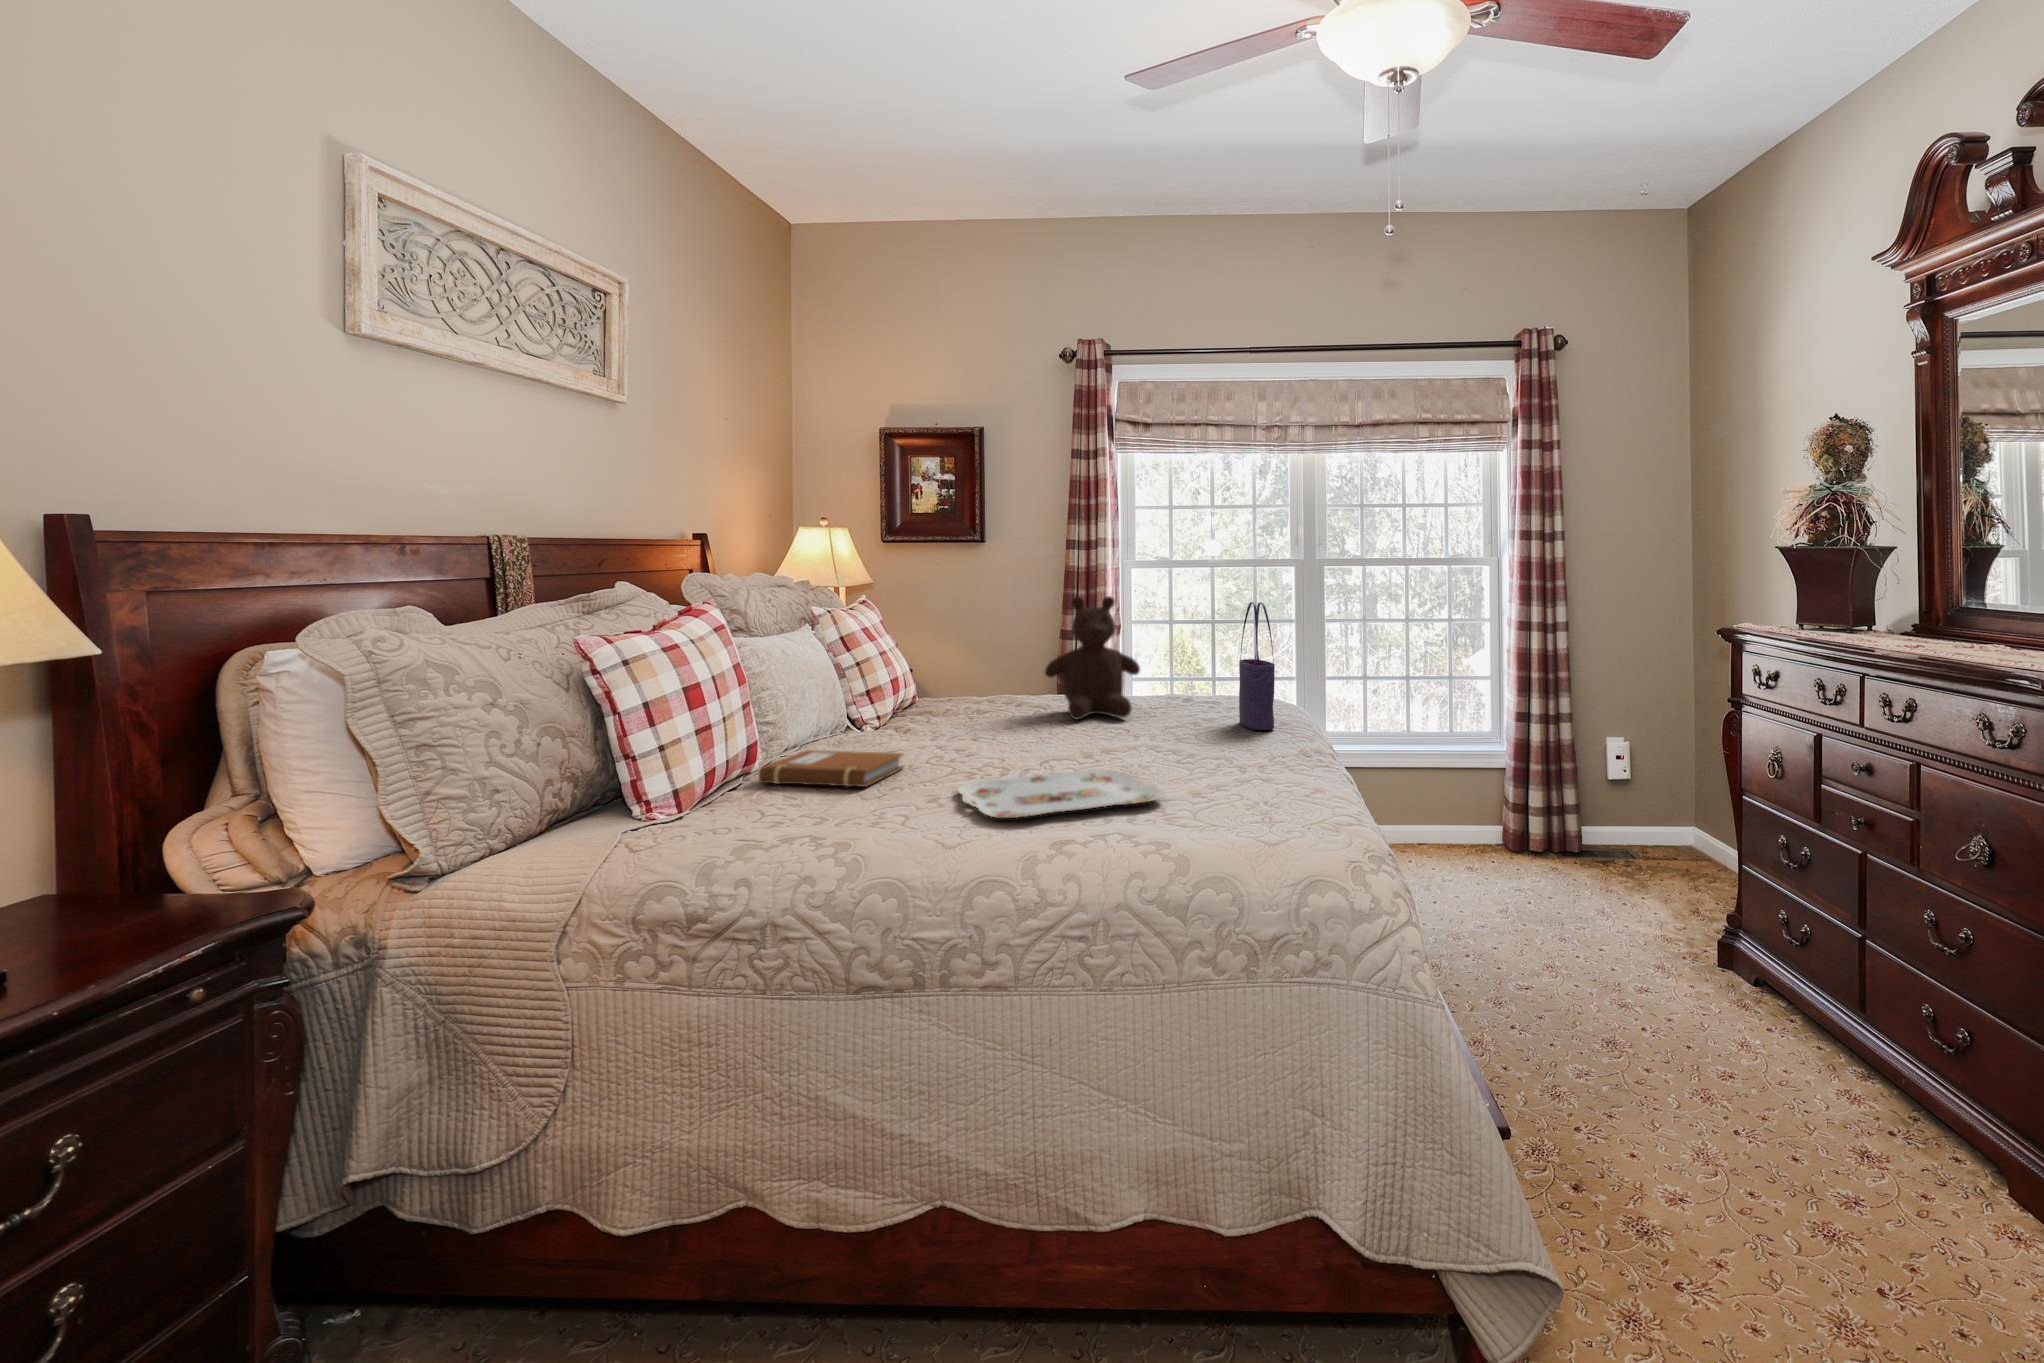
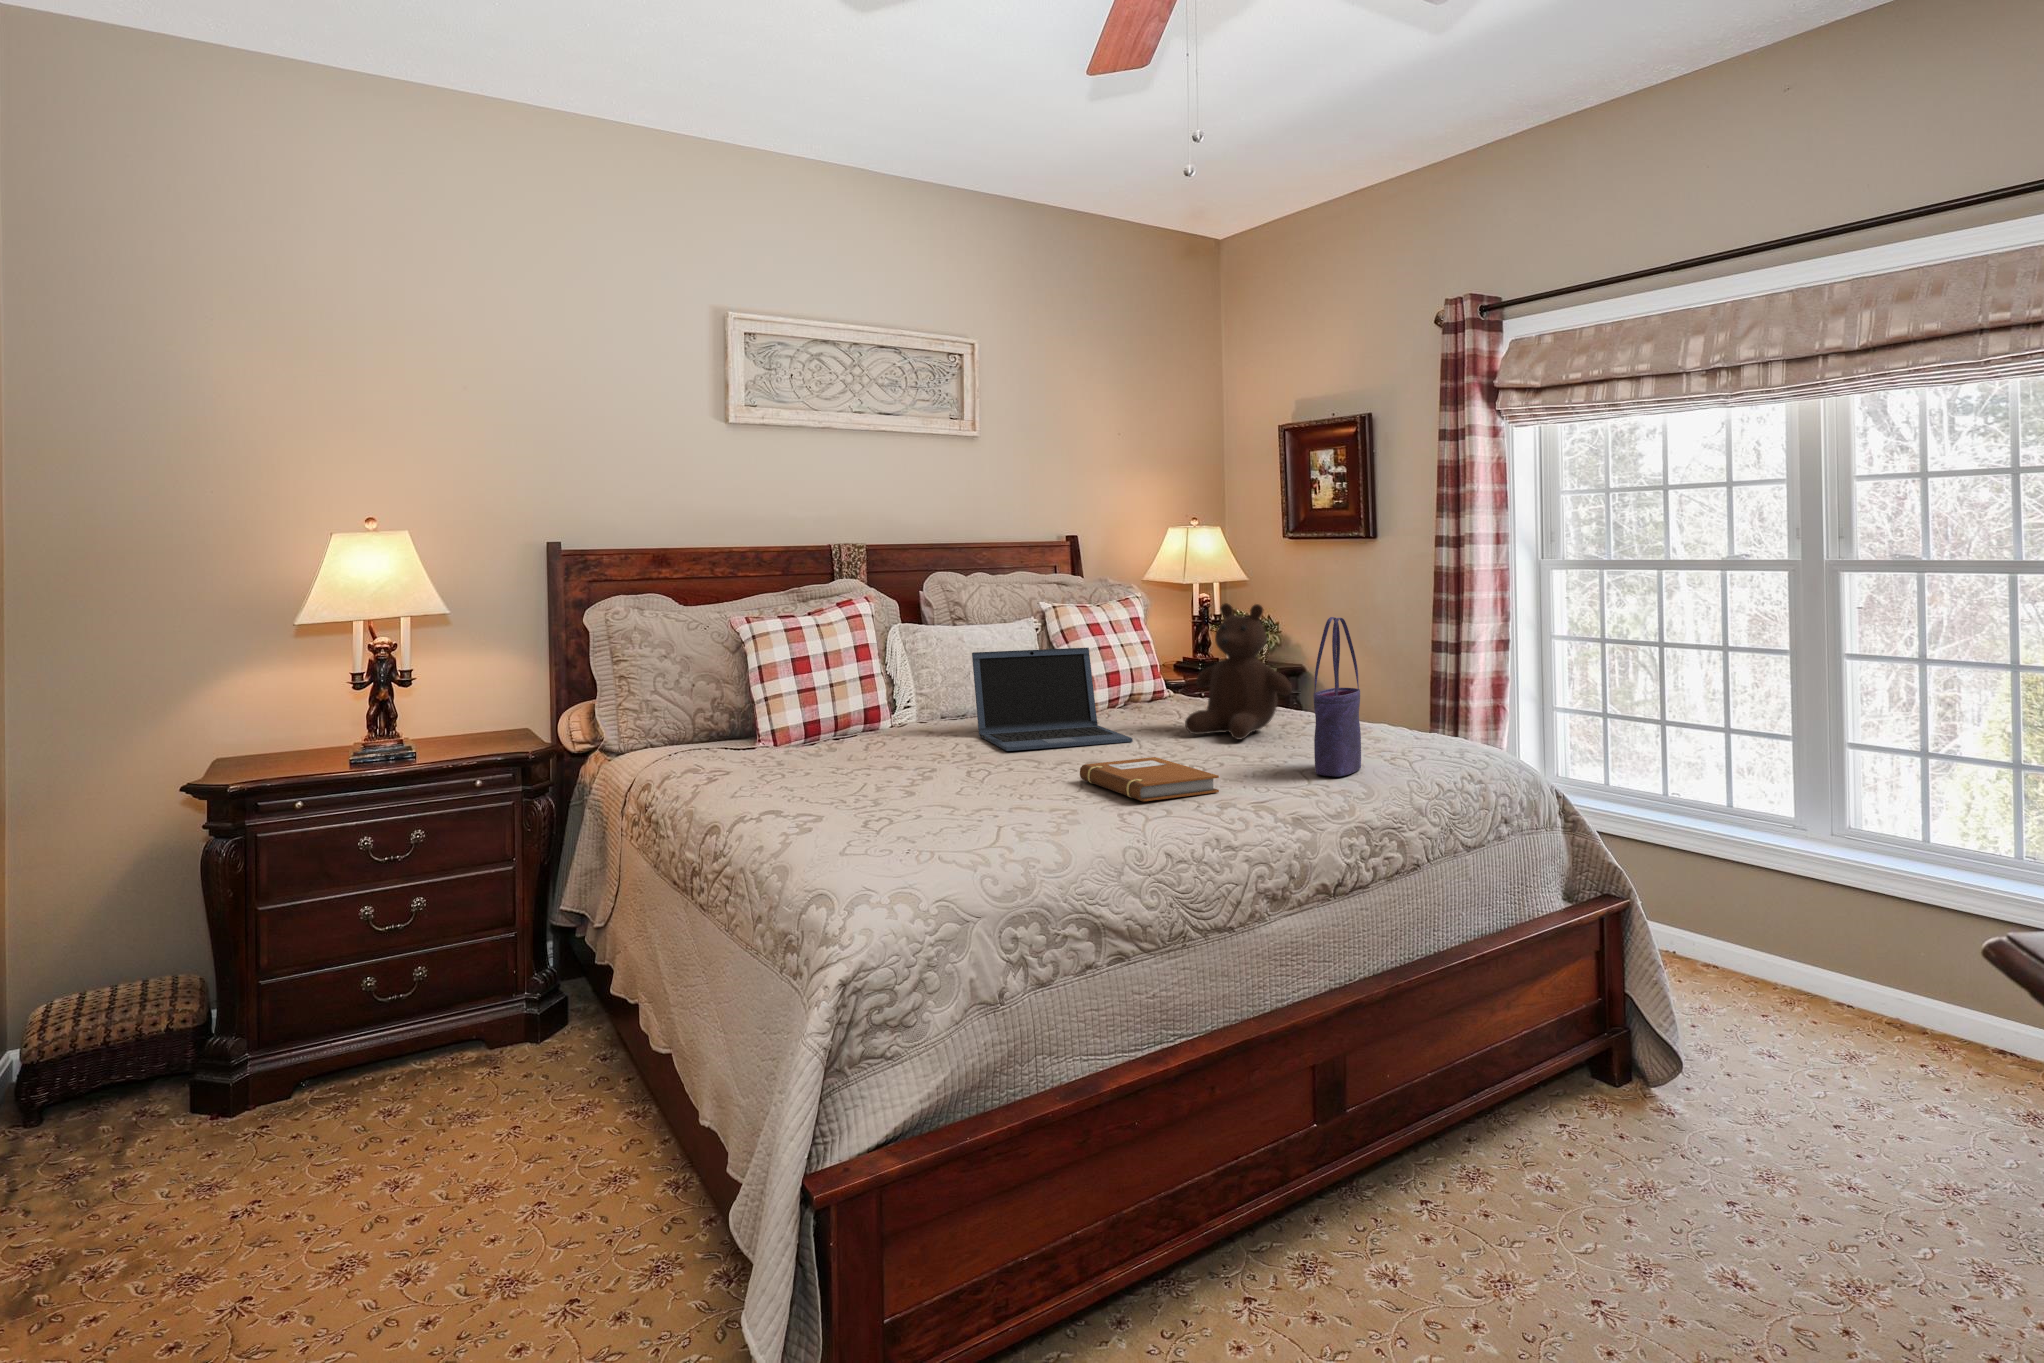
laptop: none [884,647,1052,759] -> present [972,648,1133,751]
notebook: present [759,750,903,787] -> present [1080,757,1219,801]
serving tray: present [957,769,1164,818] -> none [834,762,1031,804]

